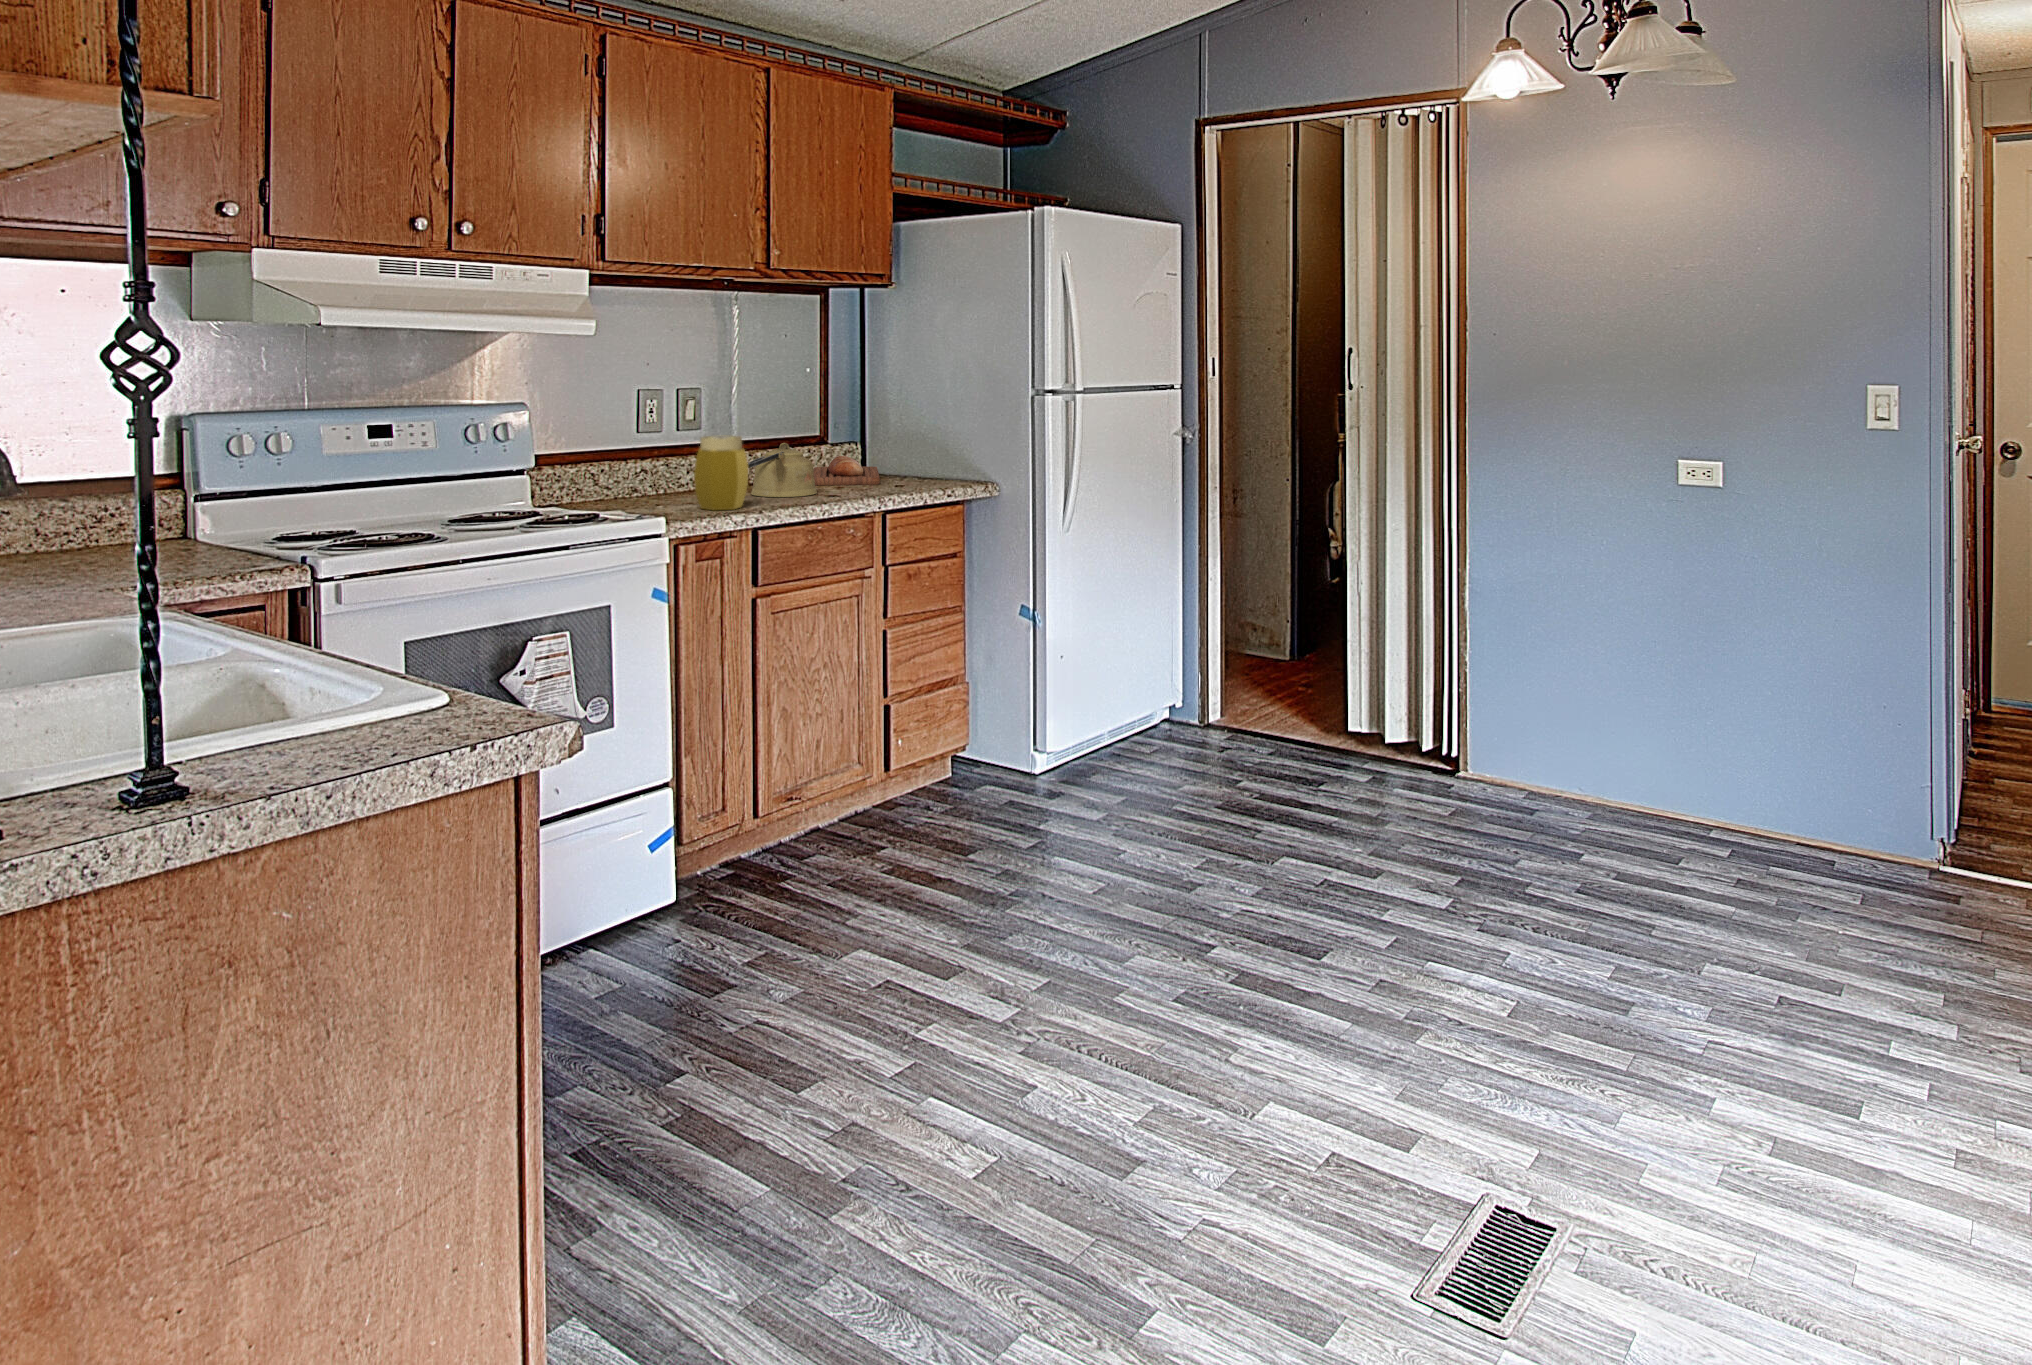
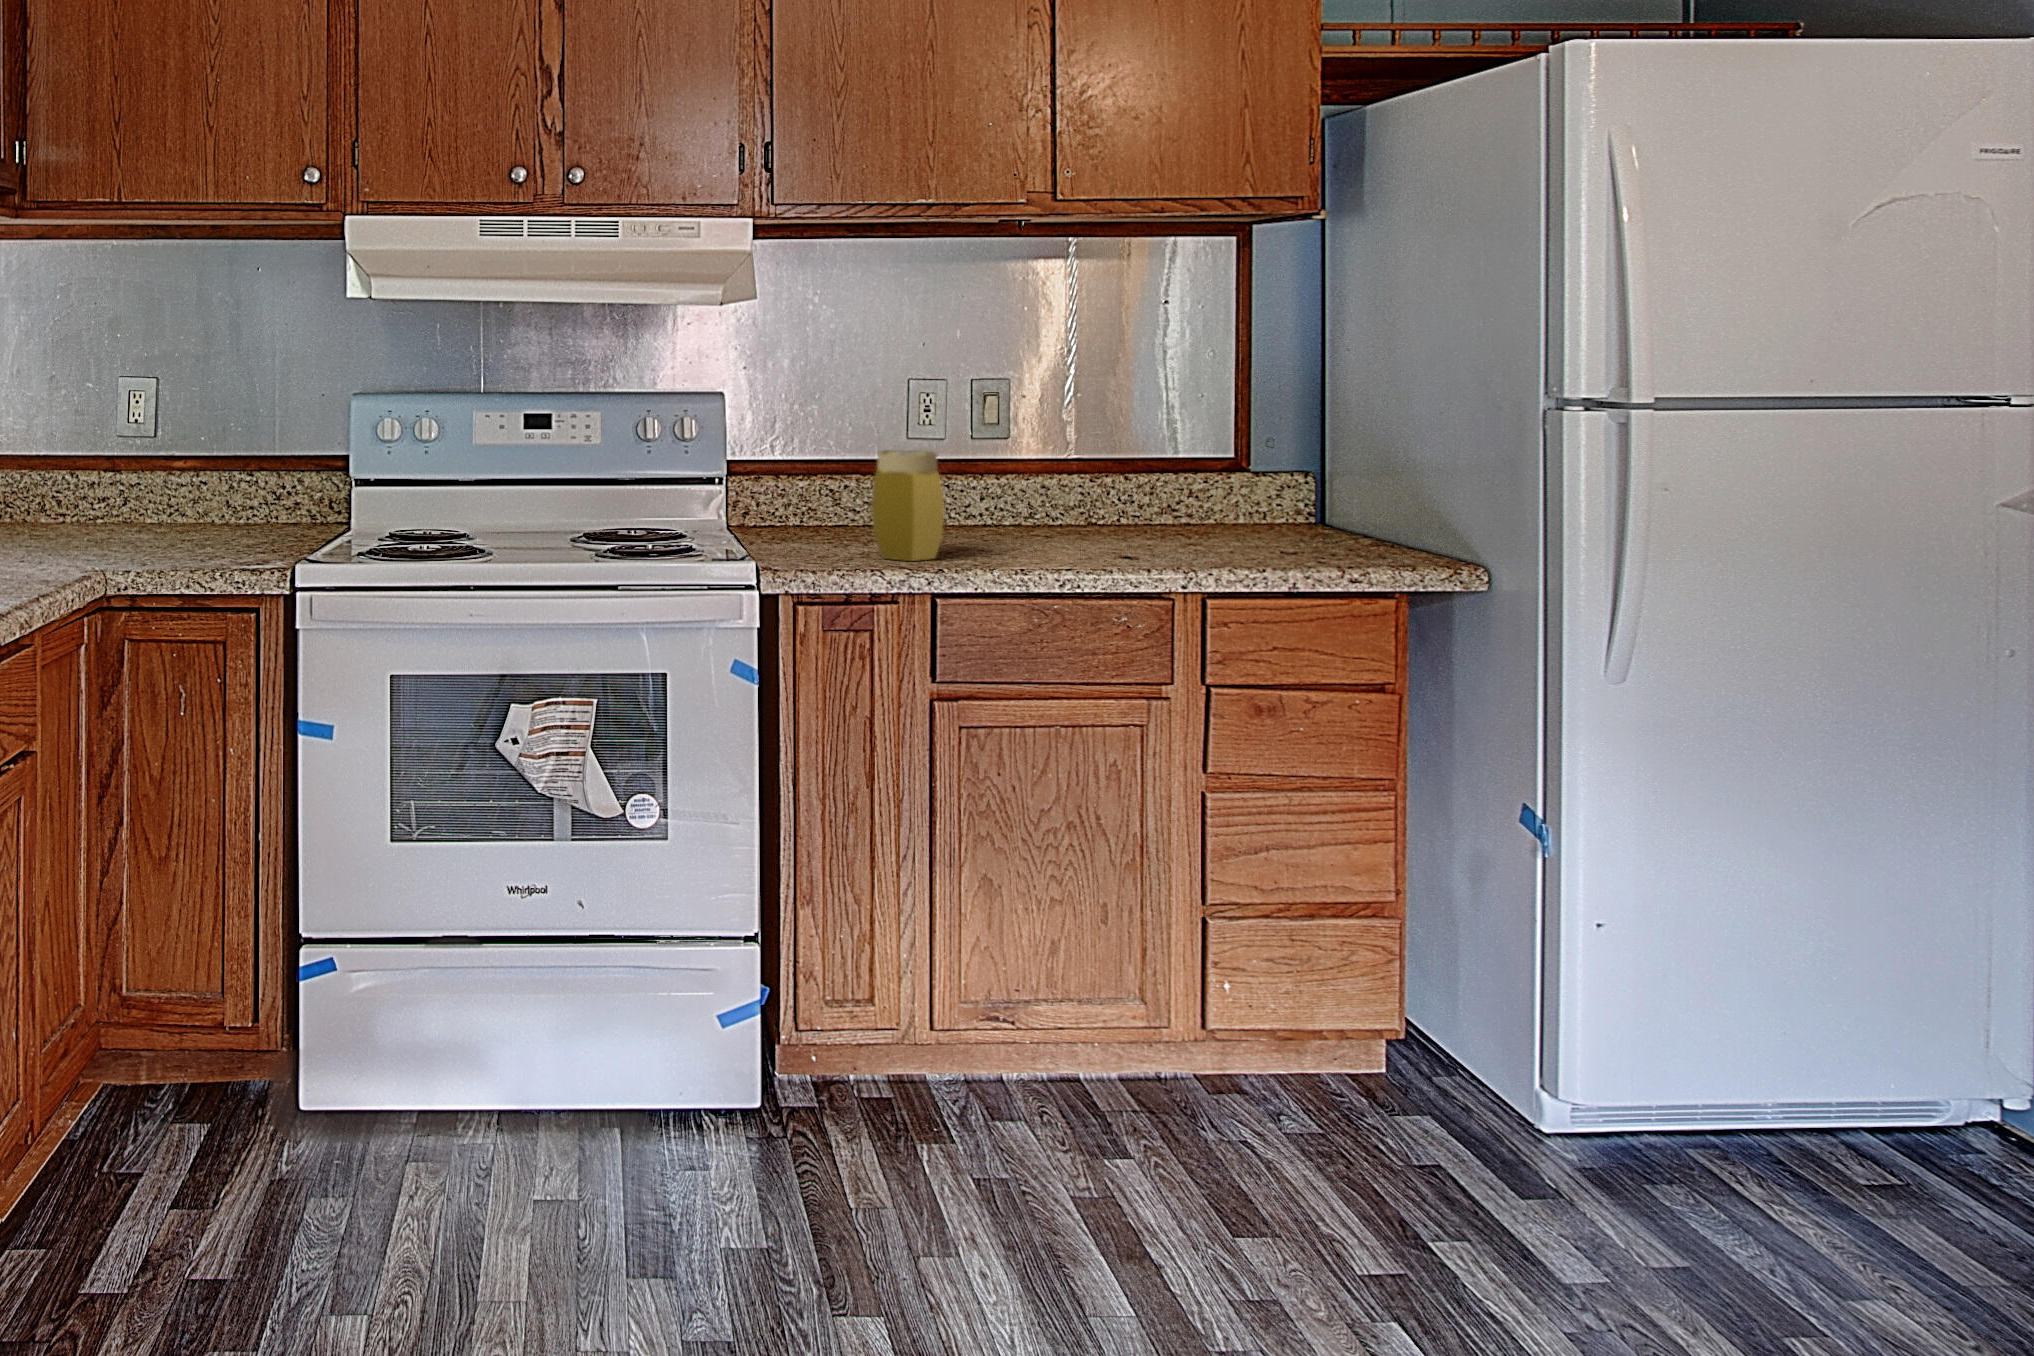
kettle: present [748,443,817,497] -> none [1005,467,1123,552]
bread loaf: present [813,456,880,485] -> none [1161,493,1330,546]

